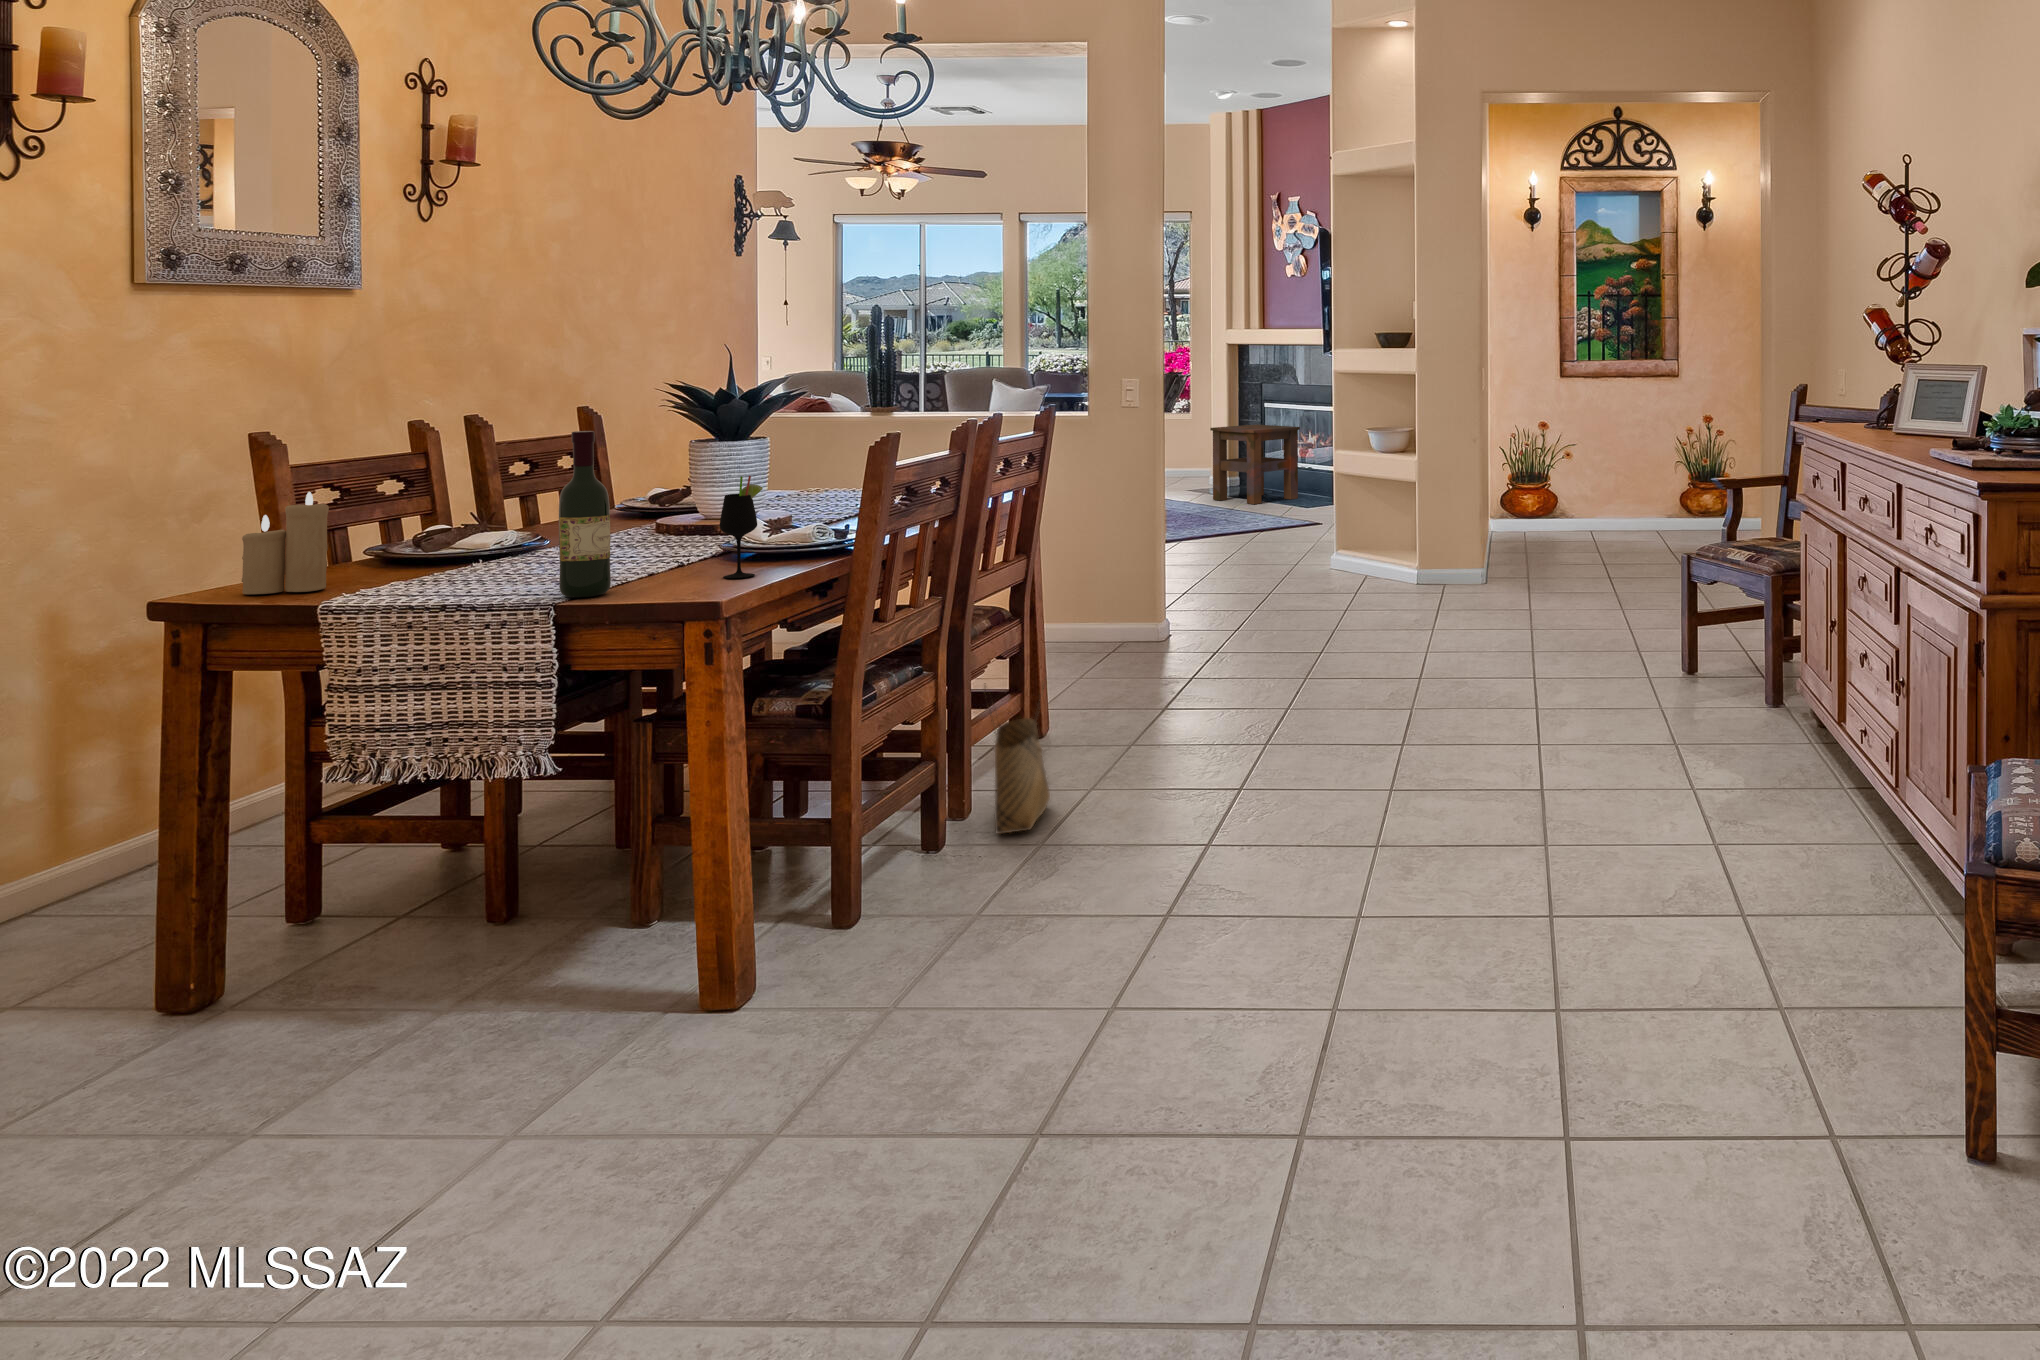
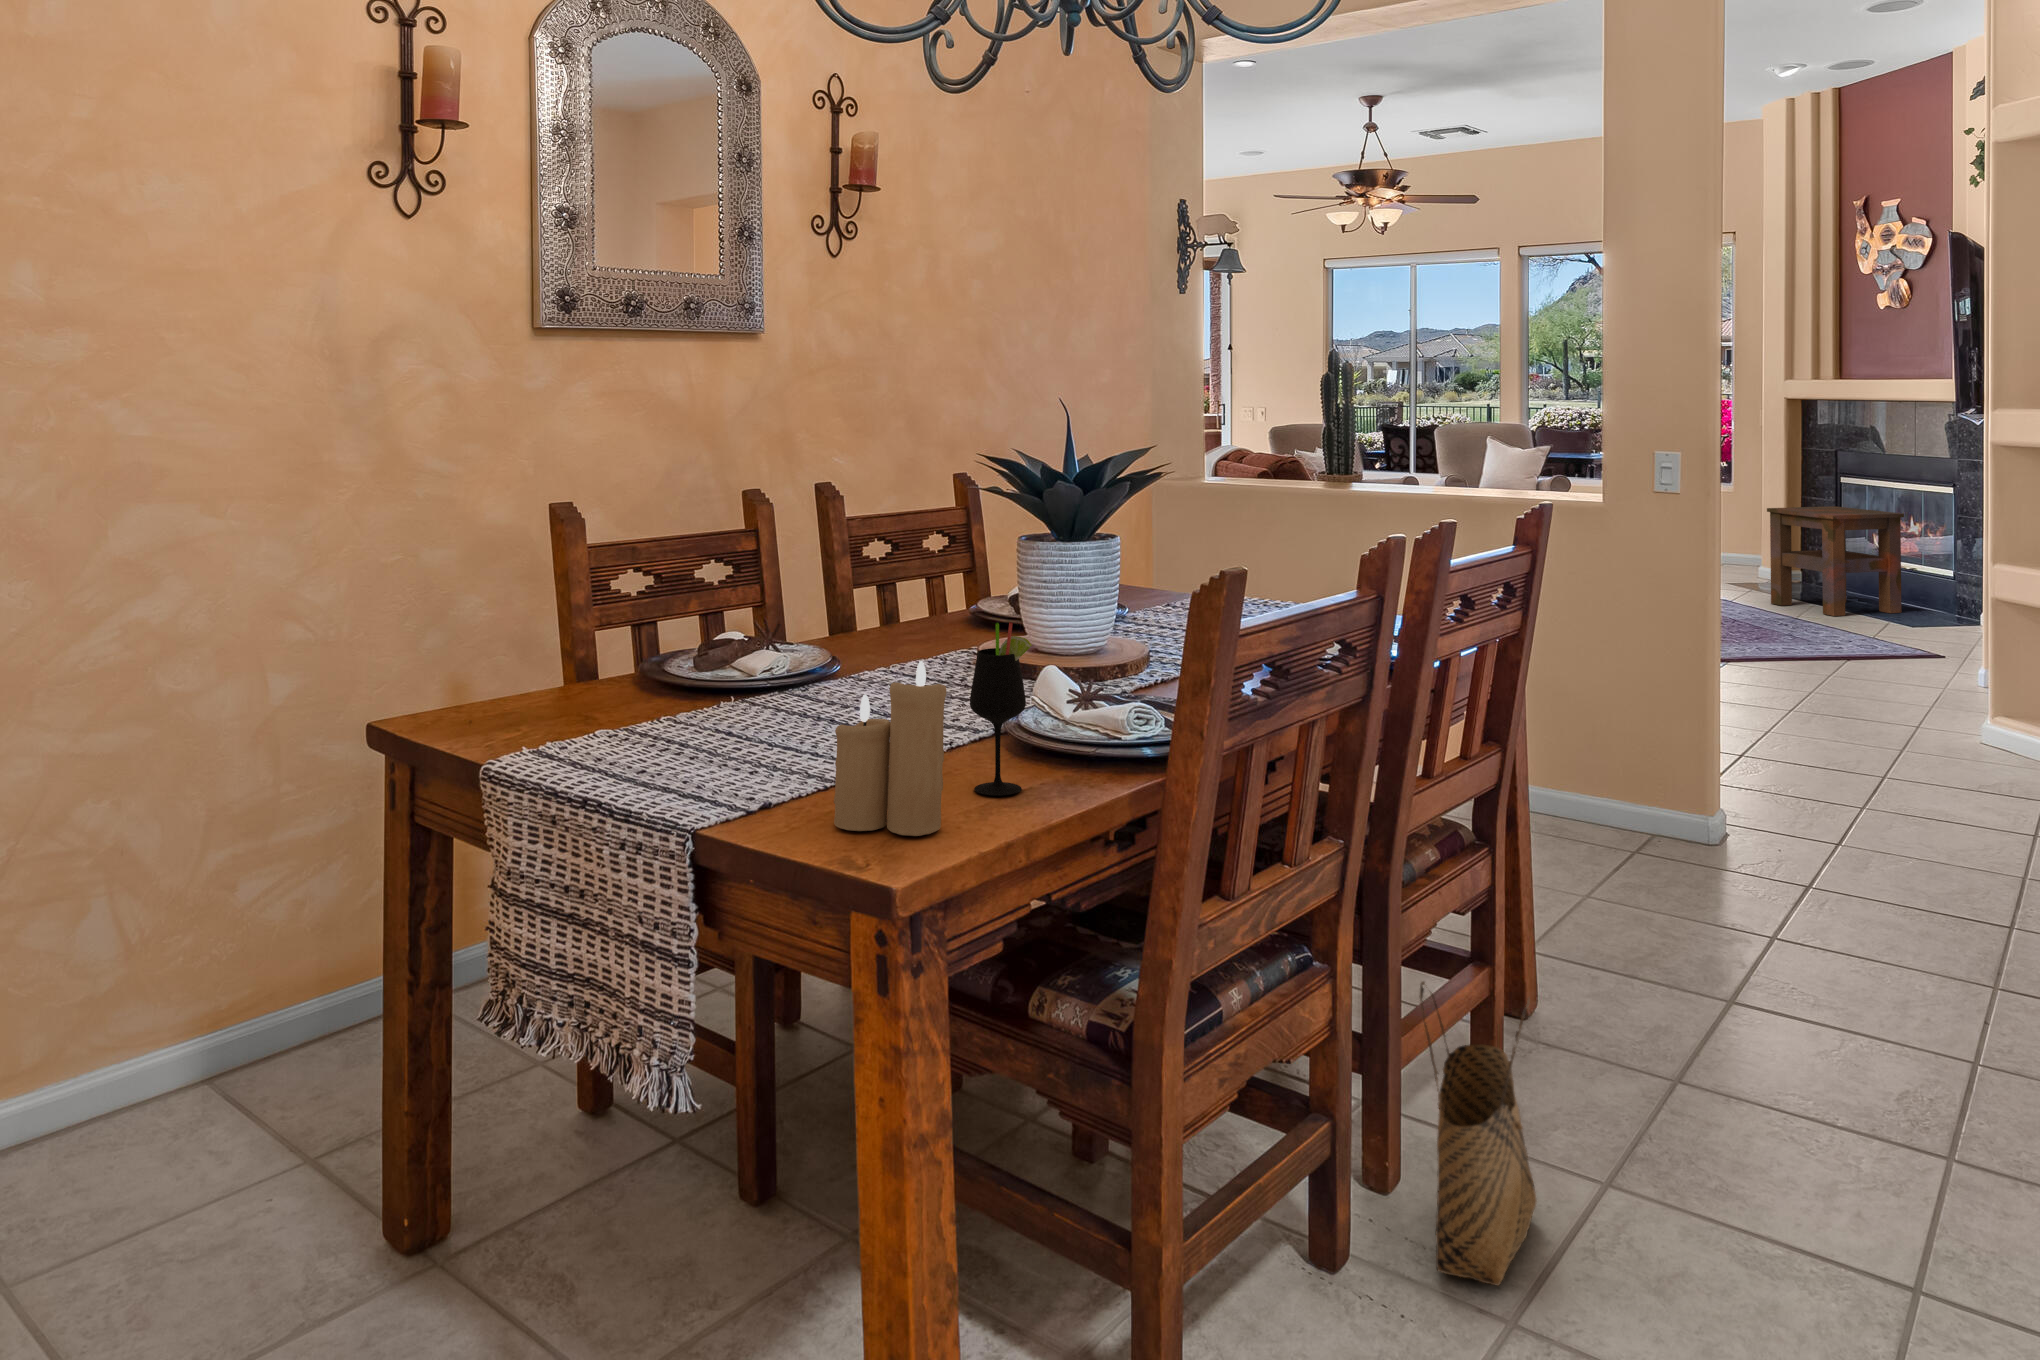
wine bottle: present [559,431,611,597] -> none [731,536,802,809]
candle: present [242,492,329,594] -> present [834,661,946,836]

